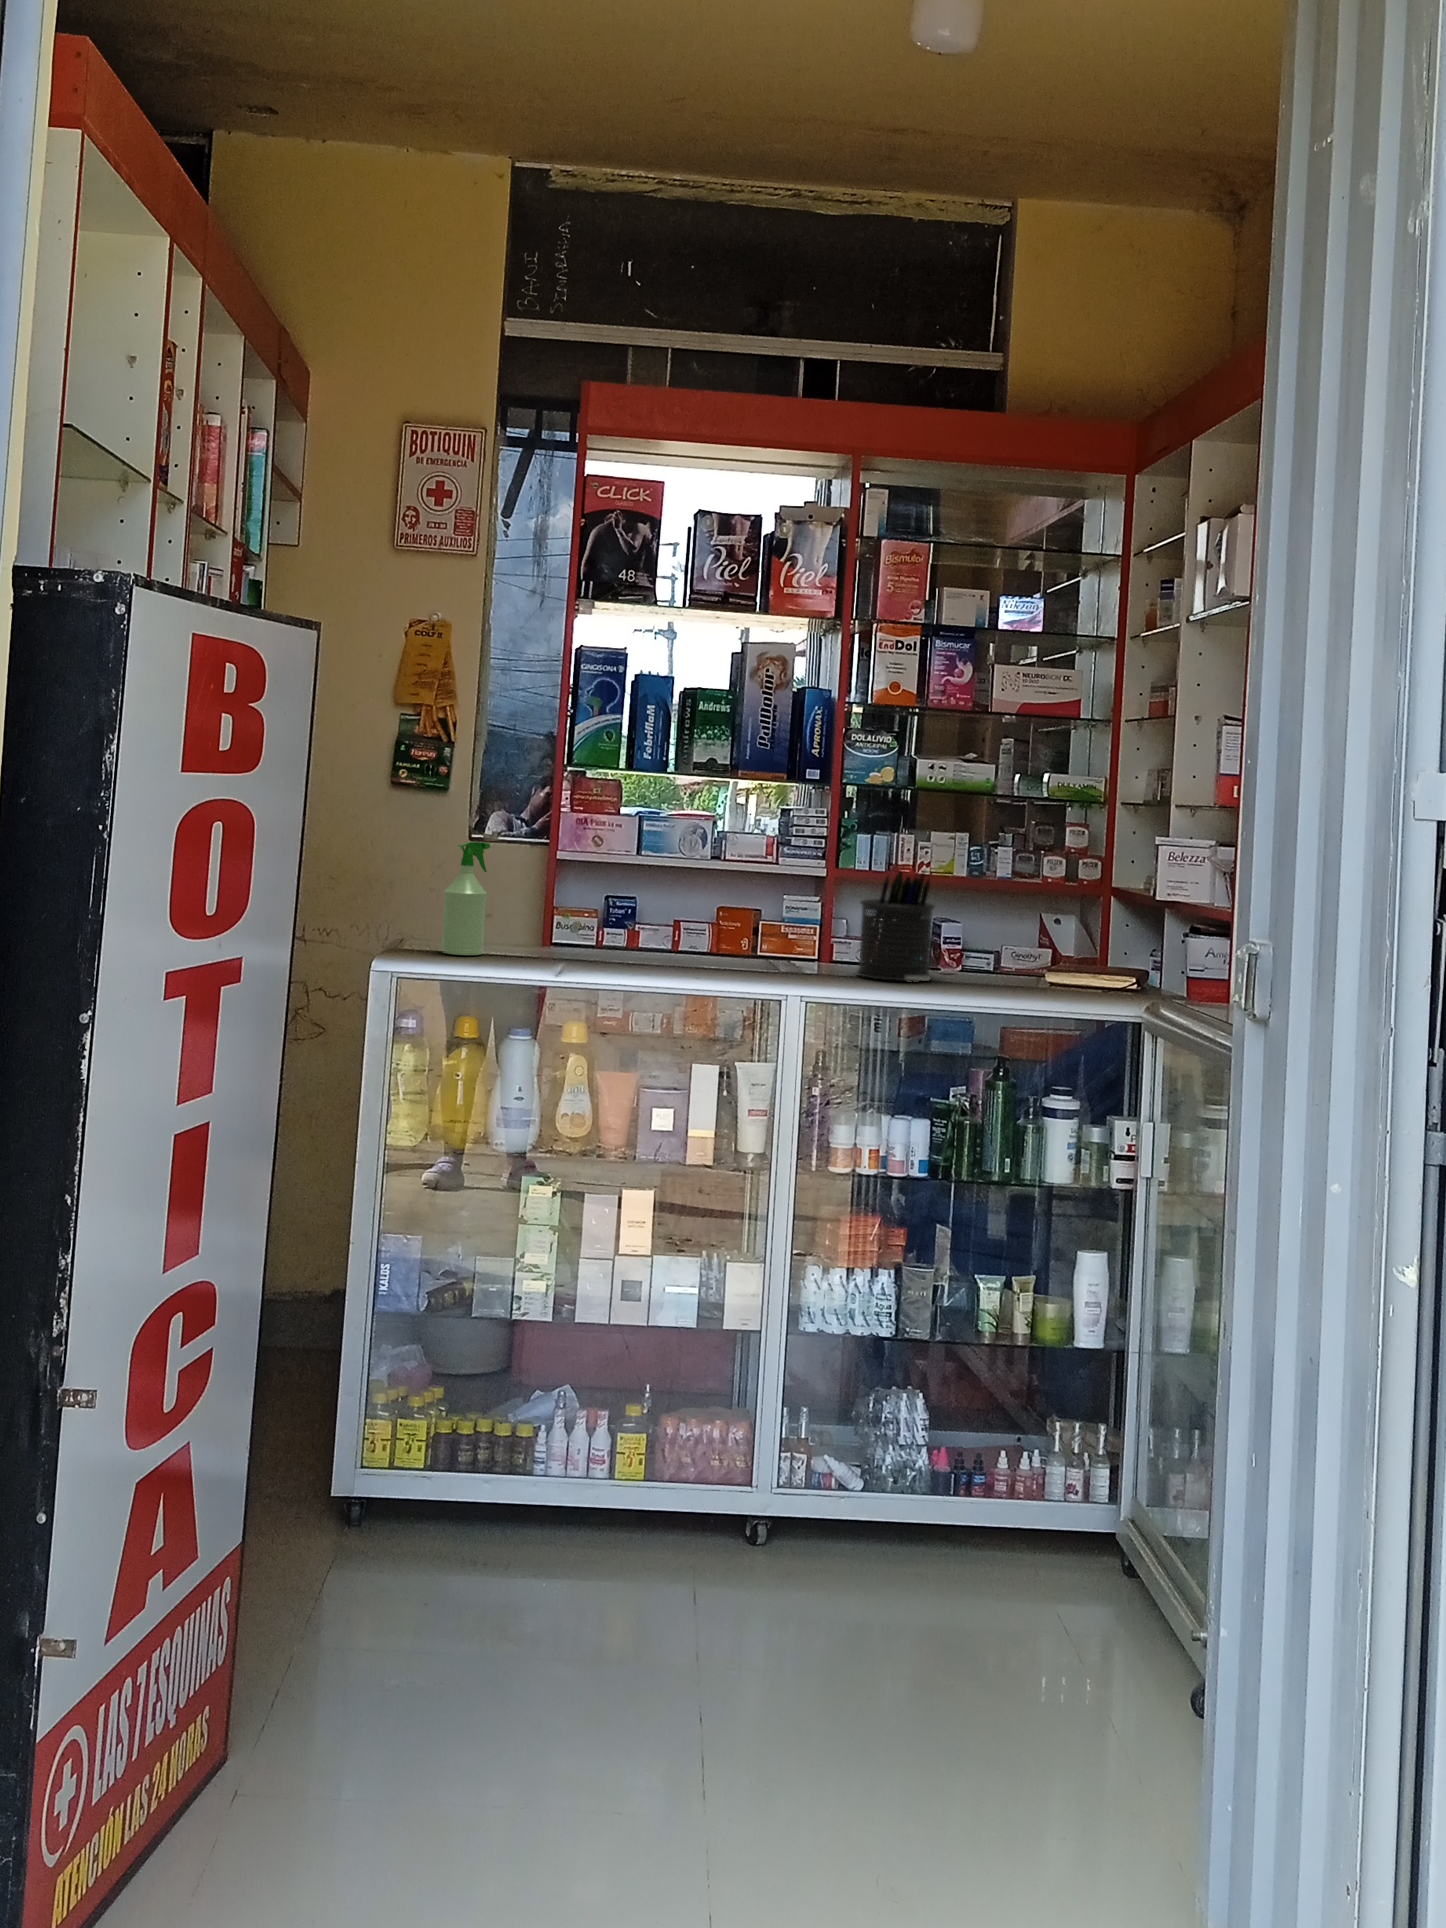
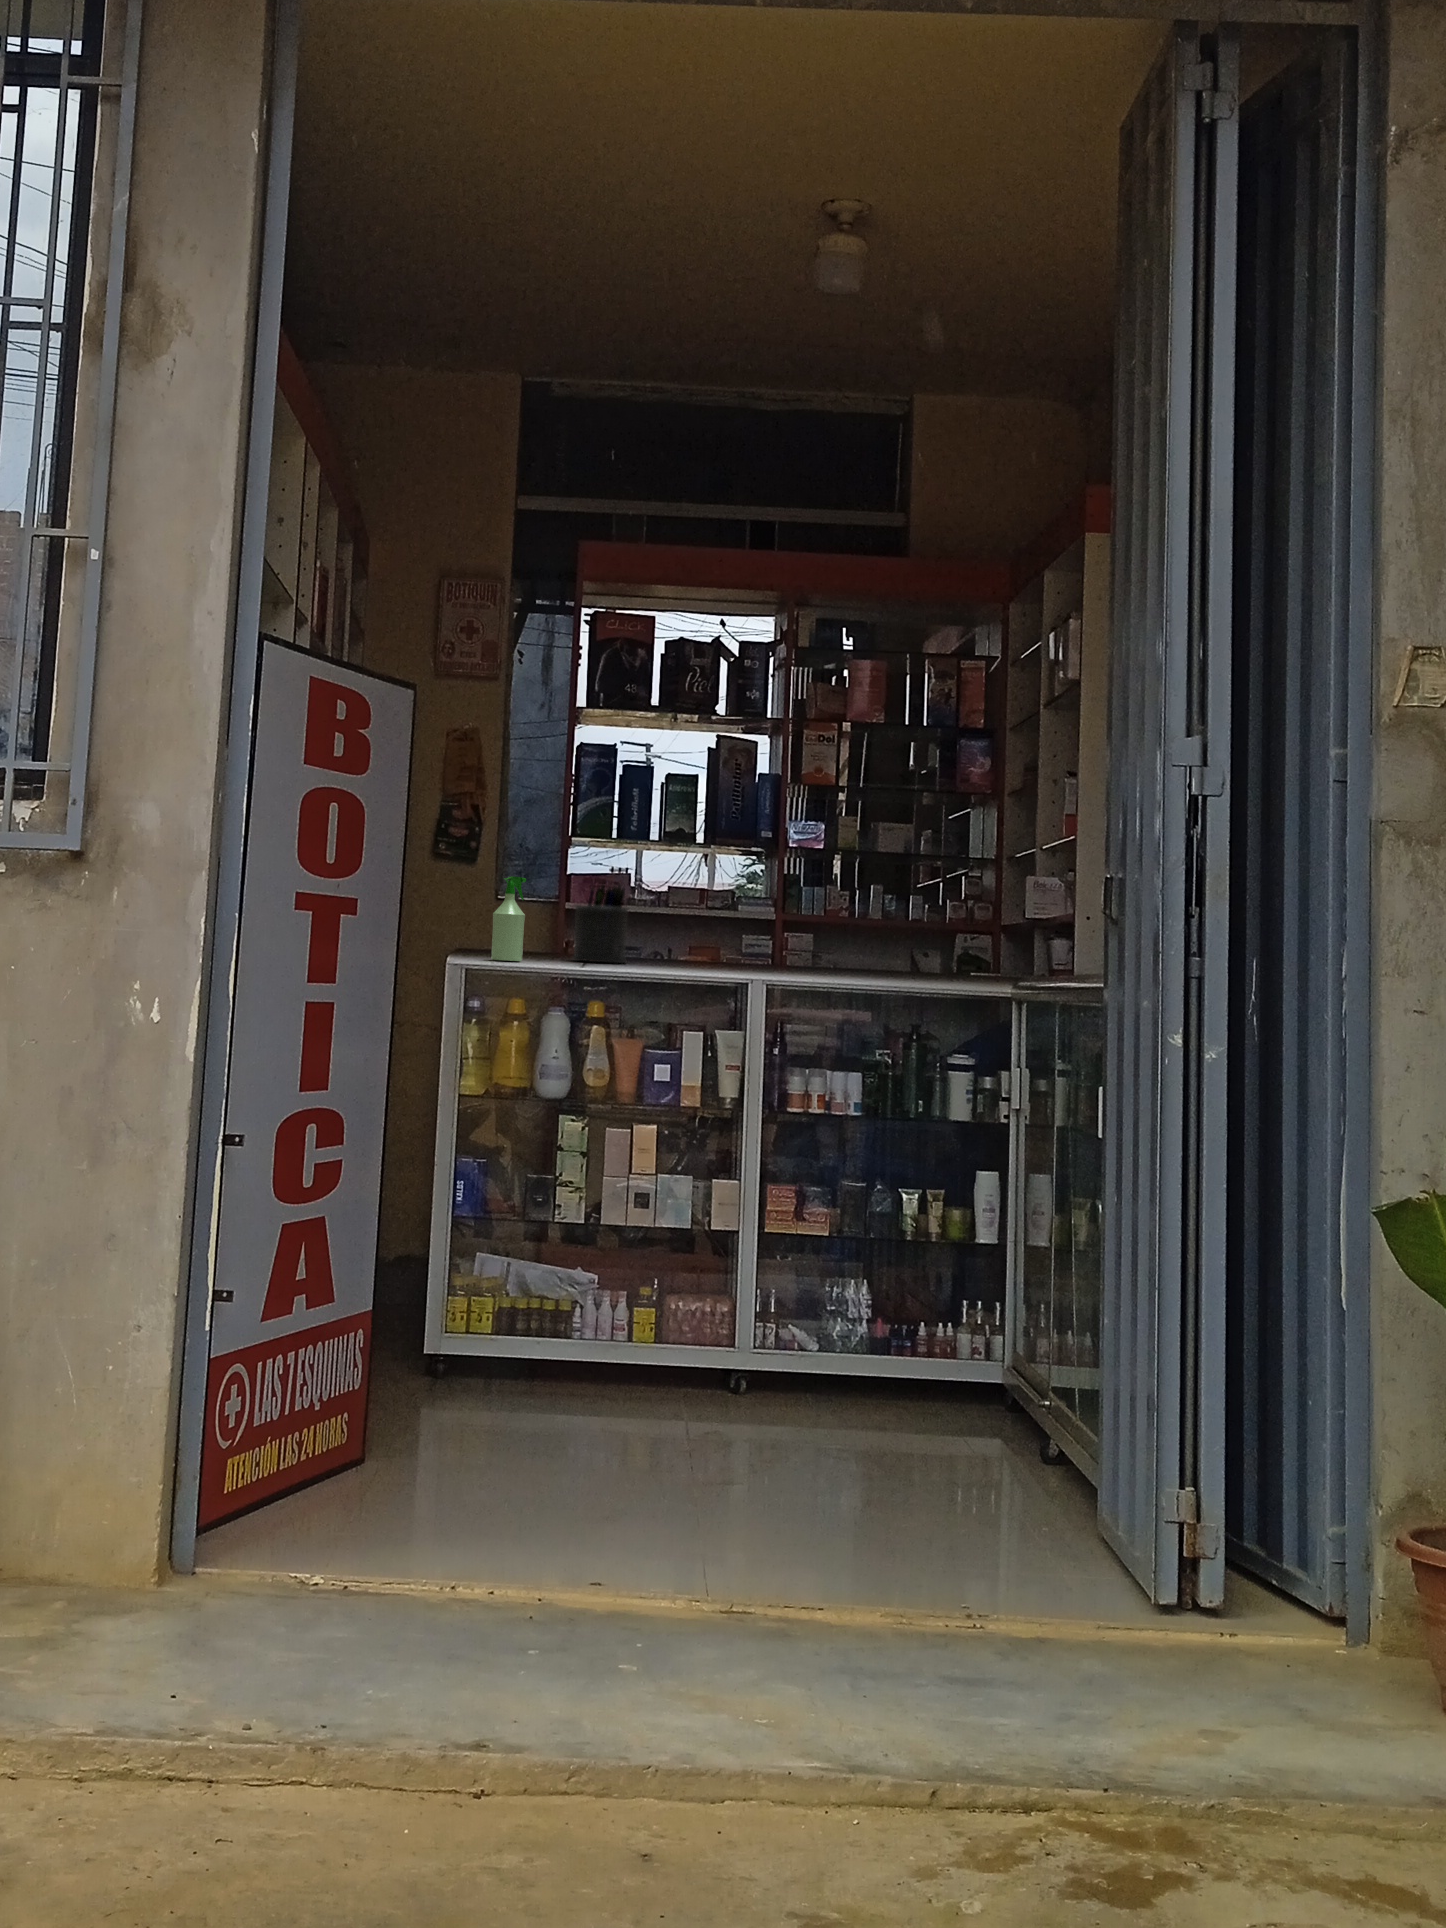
pen holder: present [857,871,935,981] -> present [573,883,628,963]

